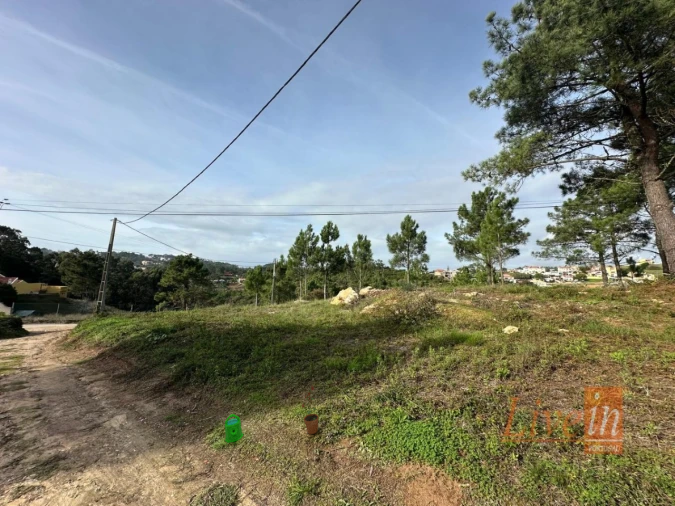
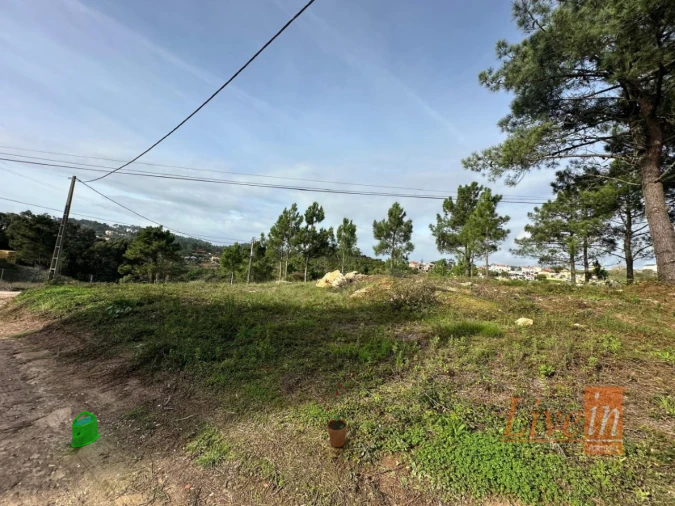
watering can: present [225,414,243,443] -> present [71,411,100,447]

